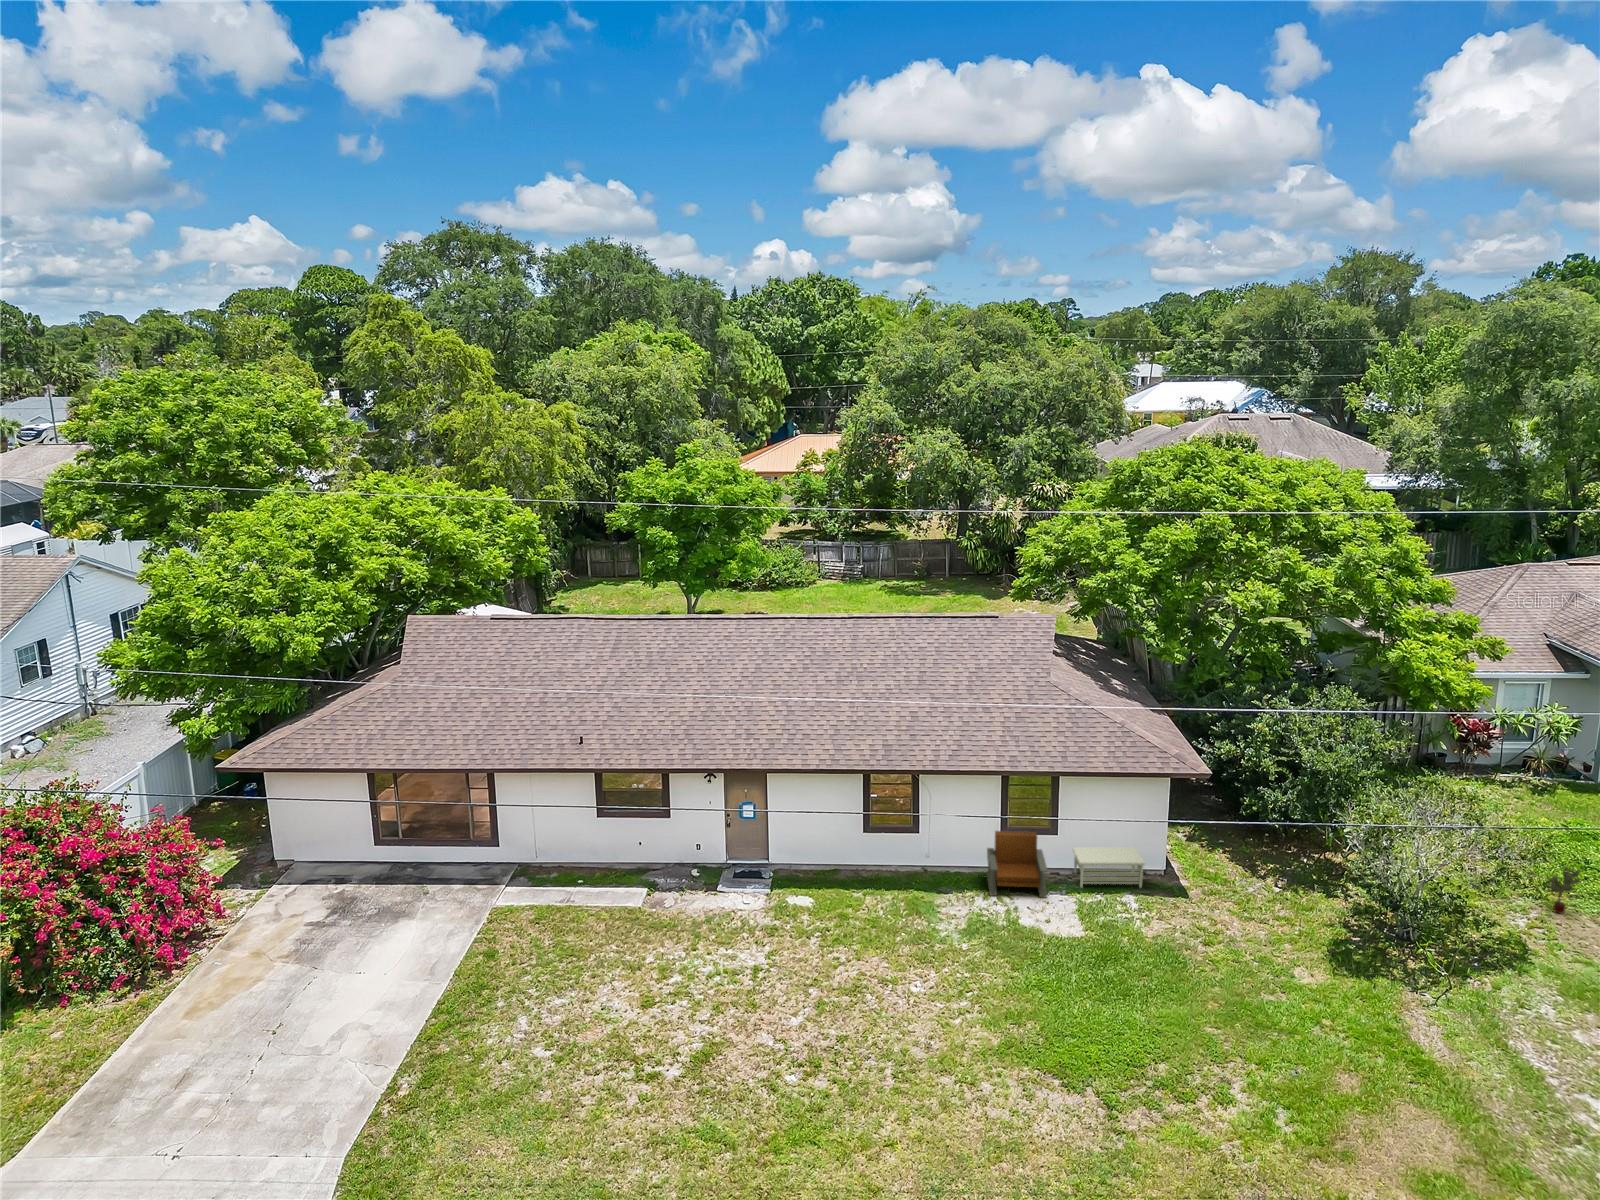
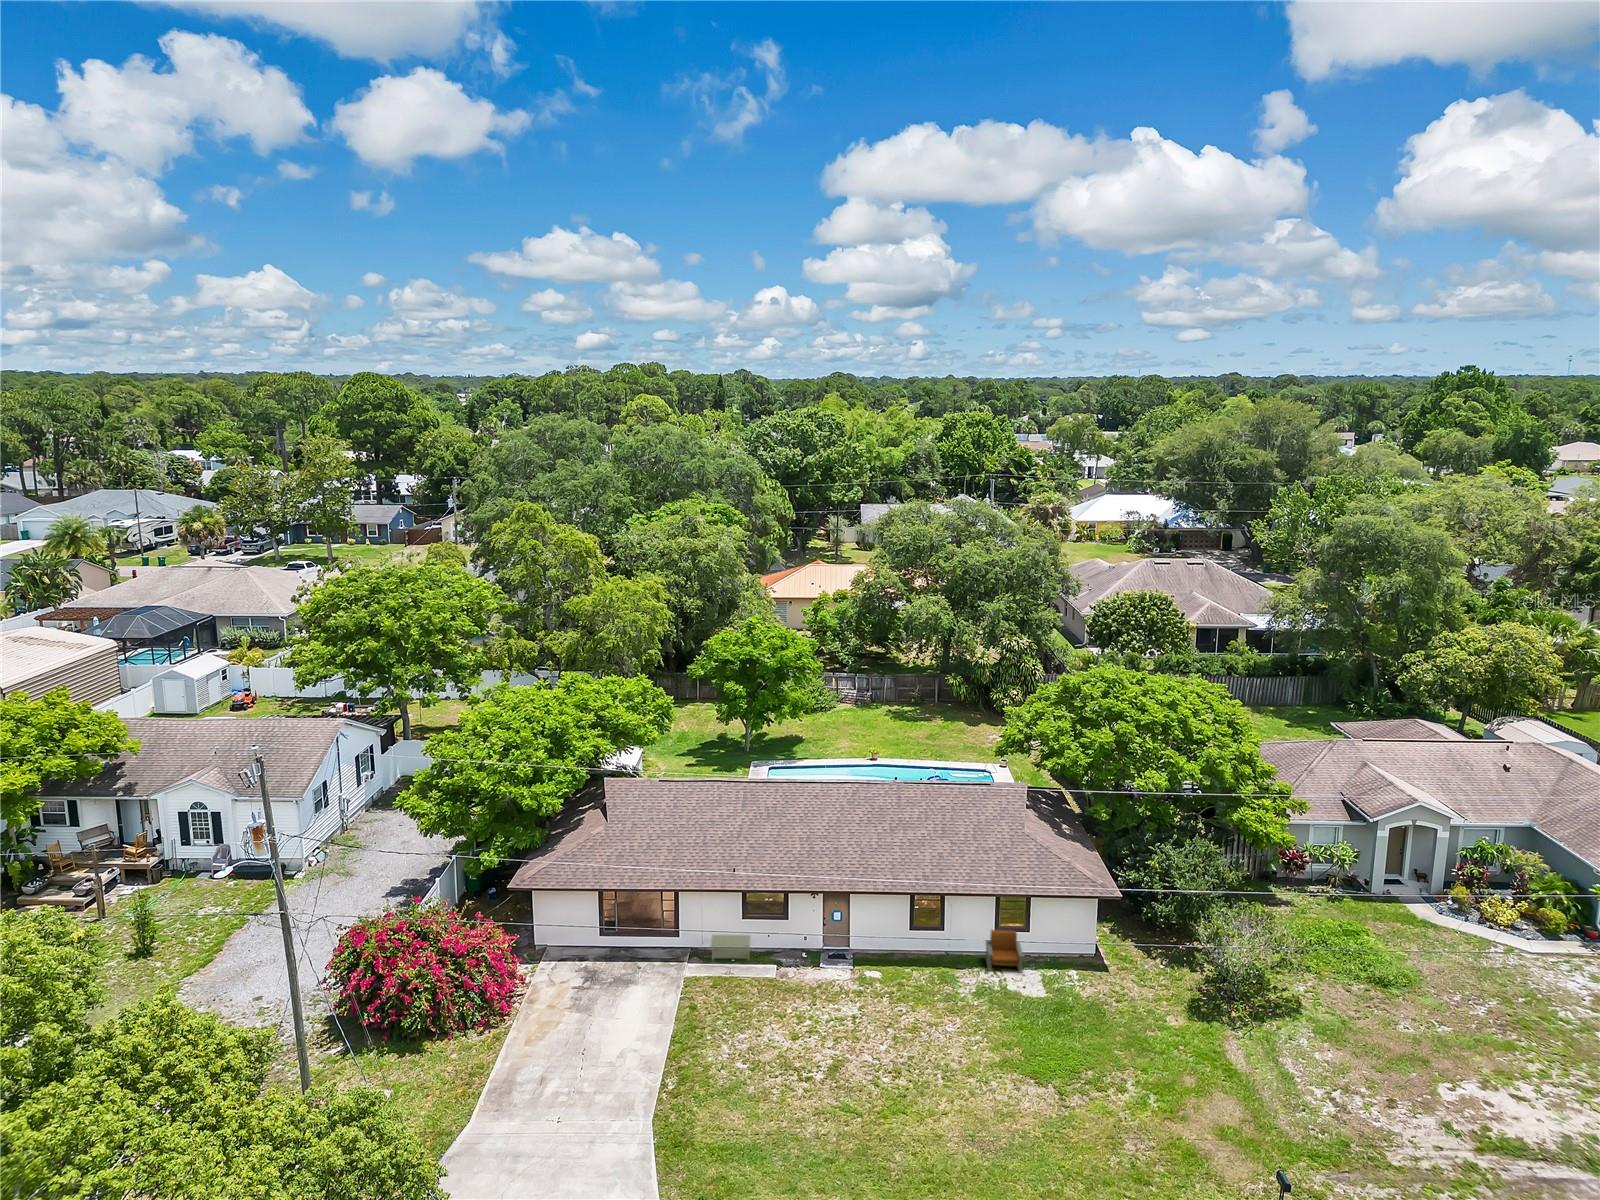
storage bench: present [1072,847,1145,888] -> present [711,935,751,960]
potted tree: present [1544,865,1580,914] -> none [1315,953,1337,984]

